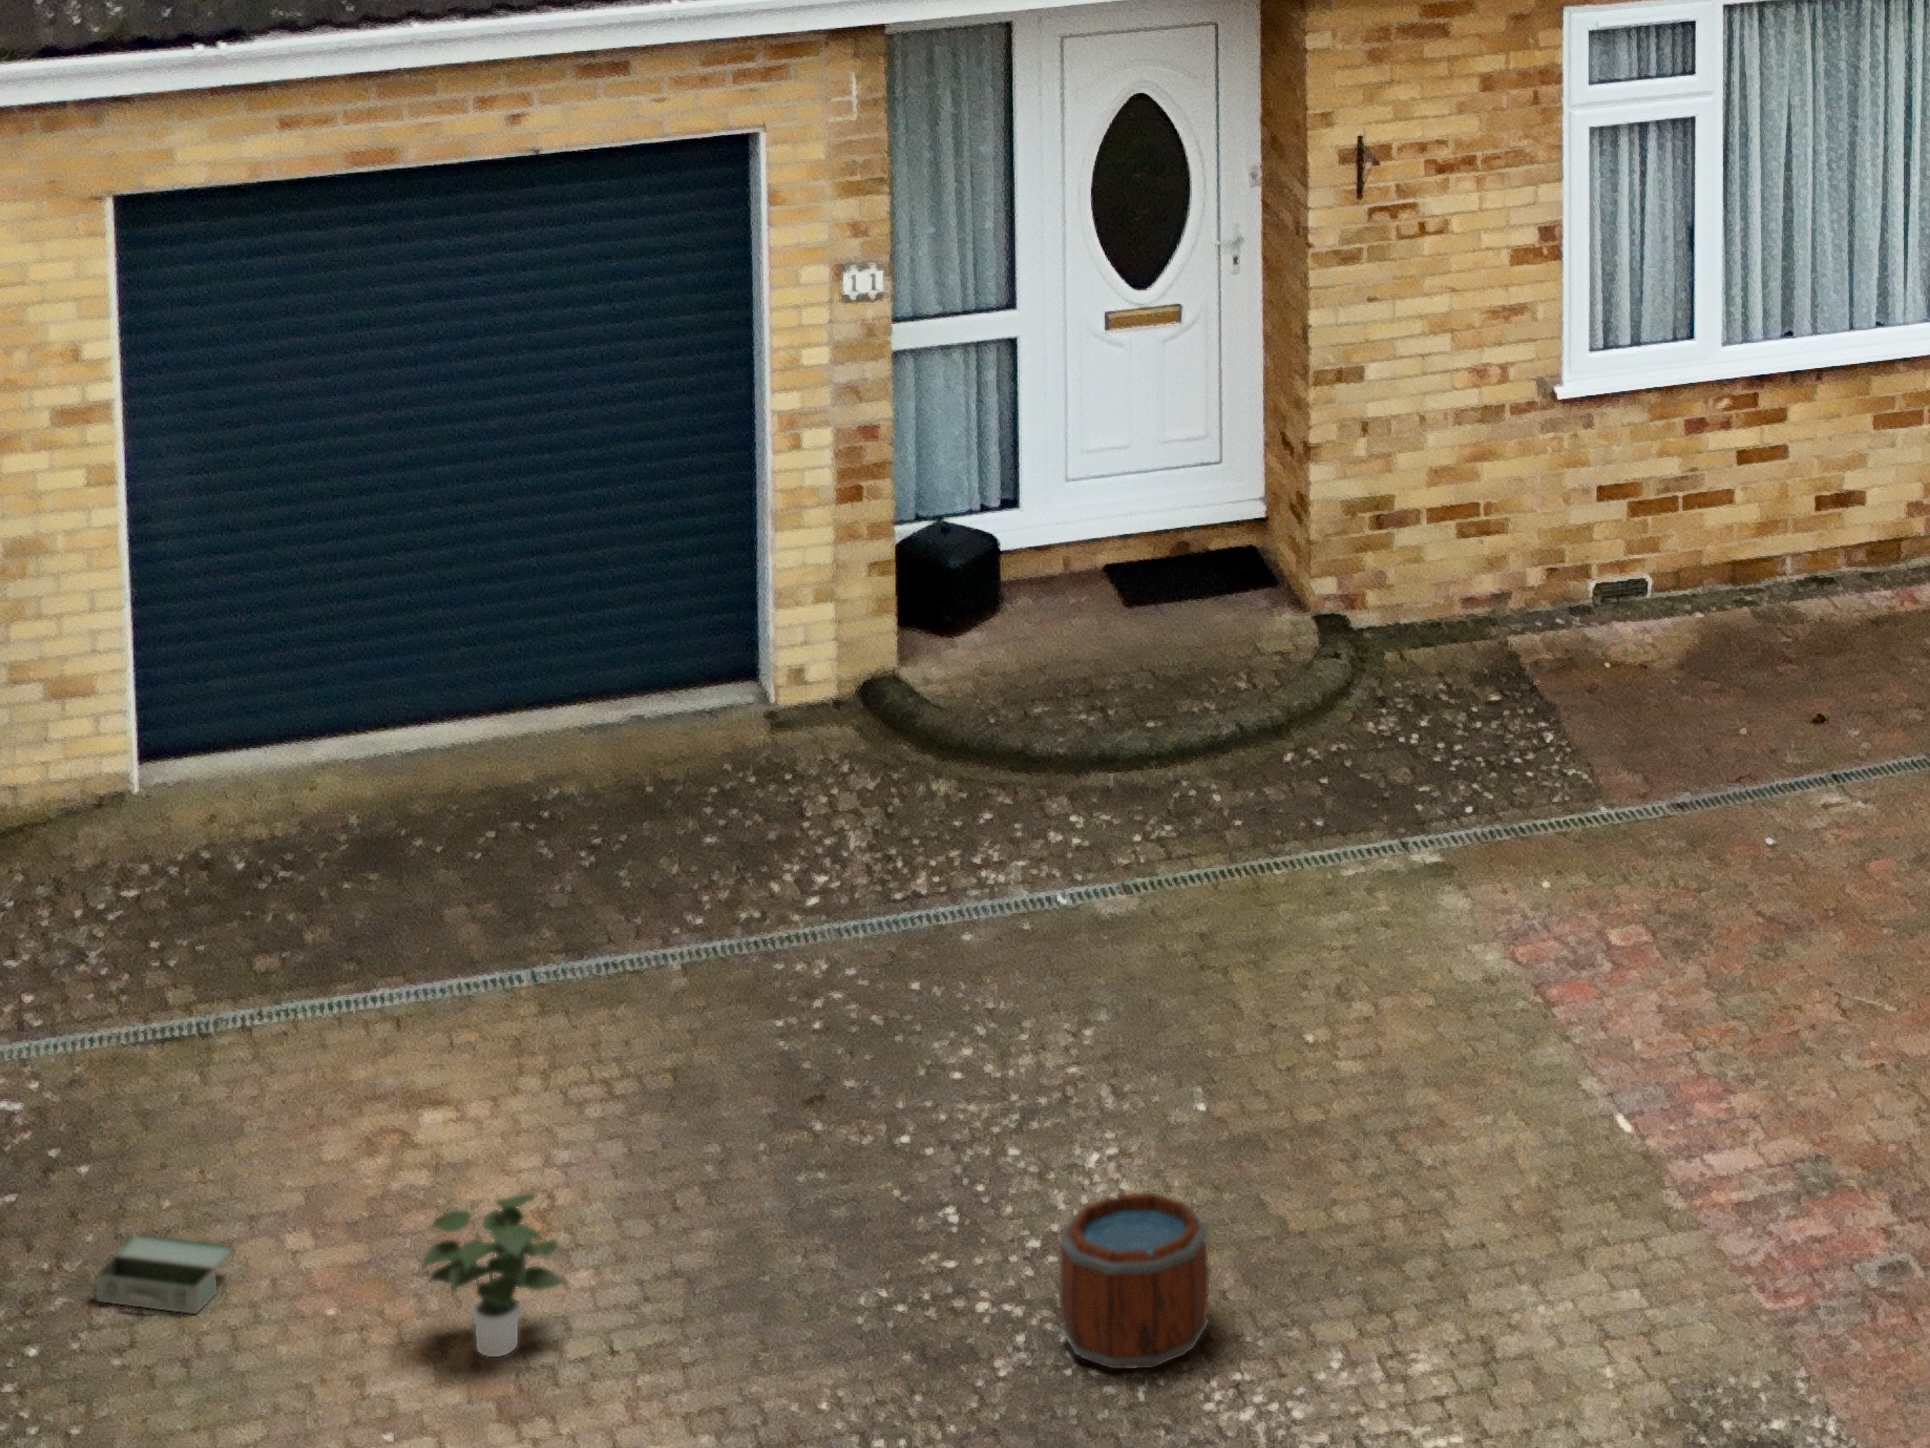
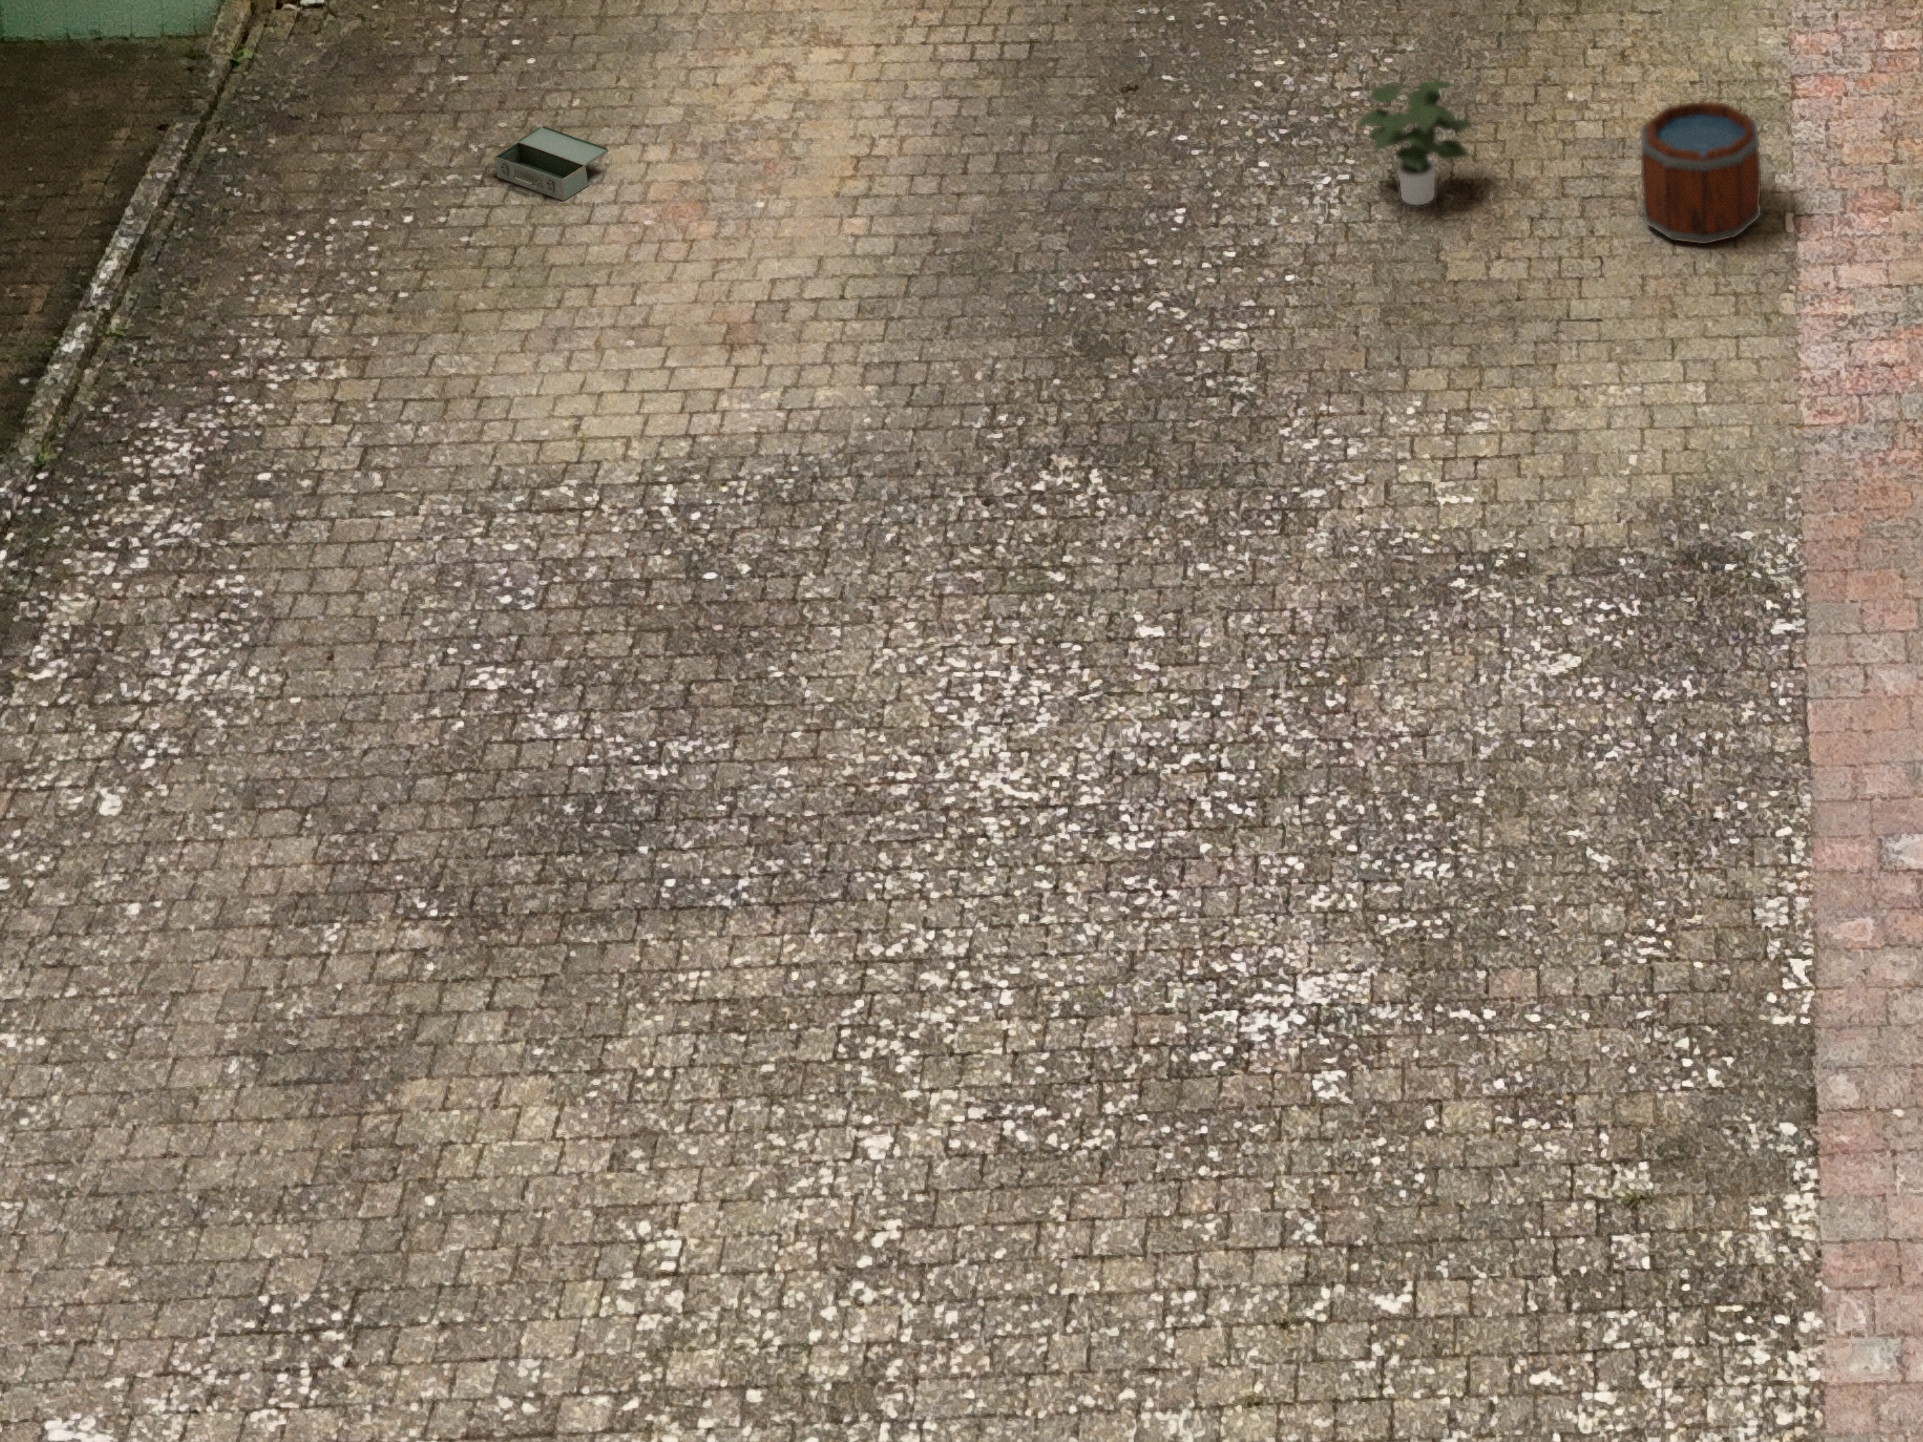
potted plant: present [423,1193,565,1357] -> present [1358,81,1473,206]
bucket: present [1060,1193,1209,1369] -> present [1640,101,1761,244]

